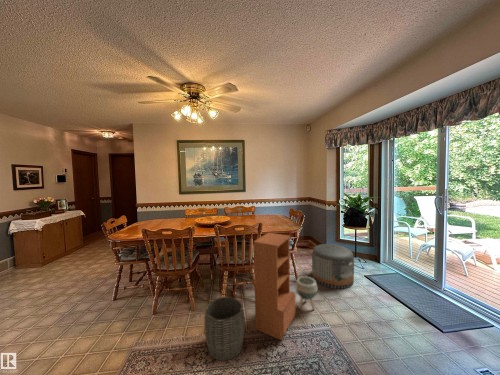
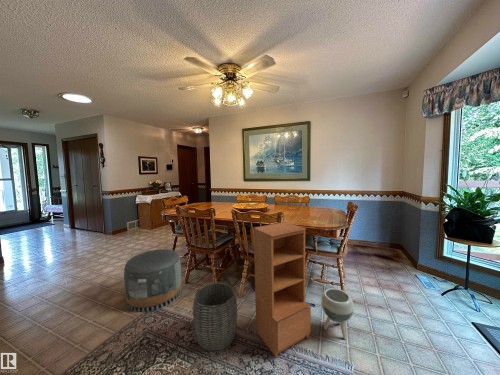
pouf: present [312,244,354,289] -> present [124,249,182,312]

